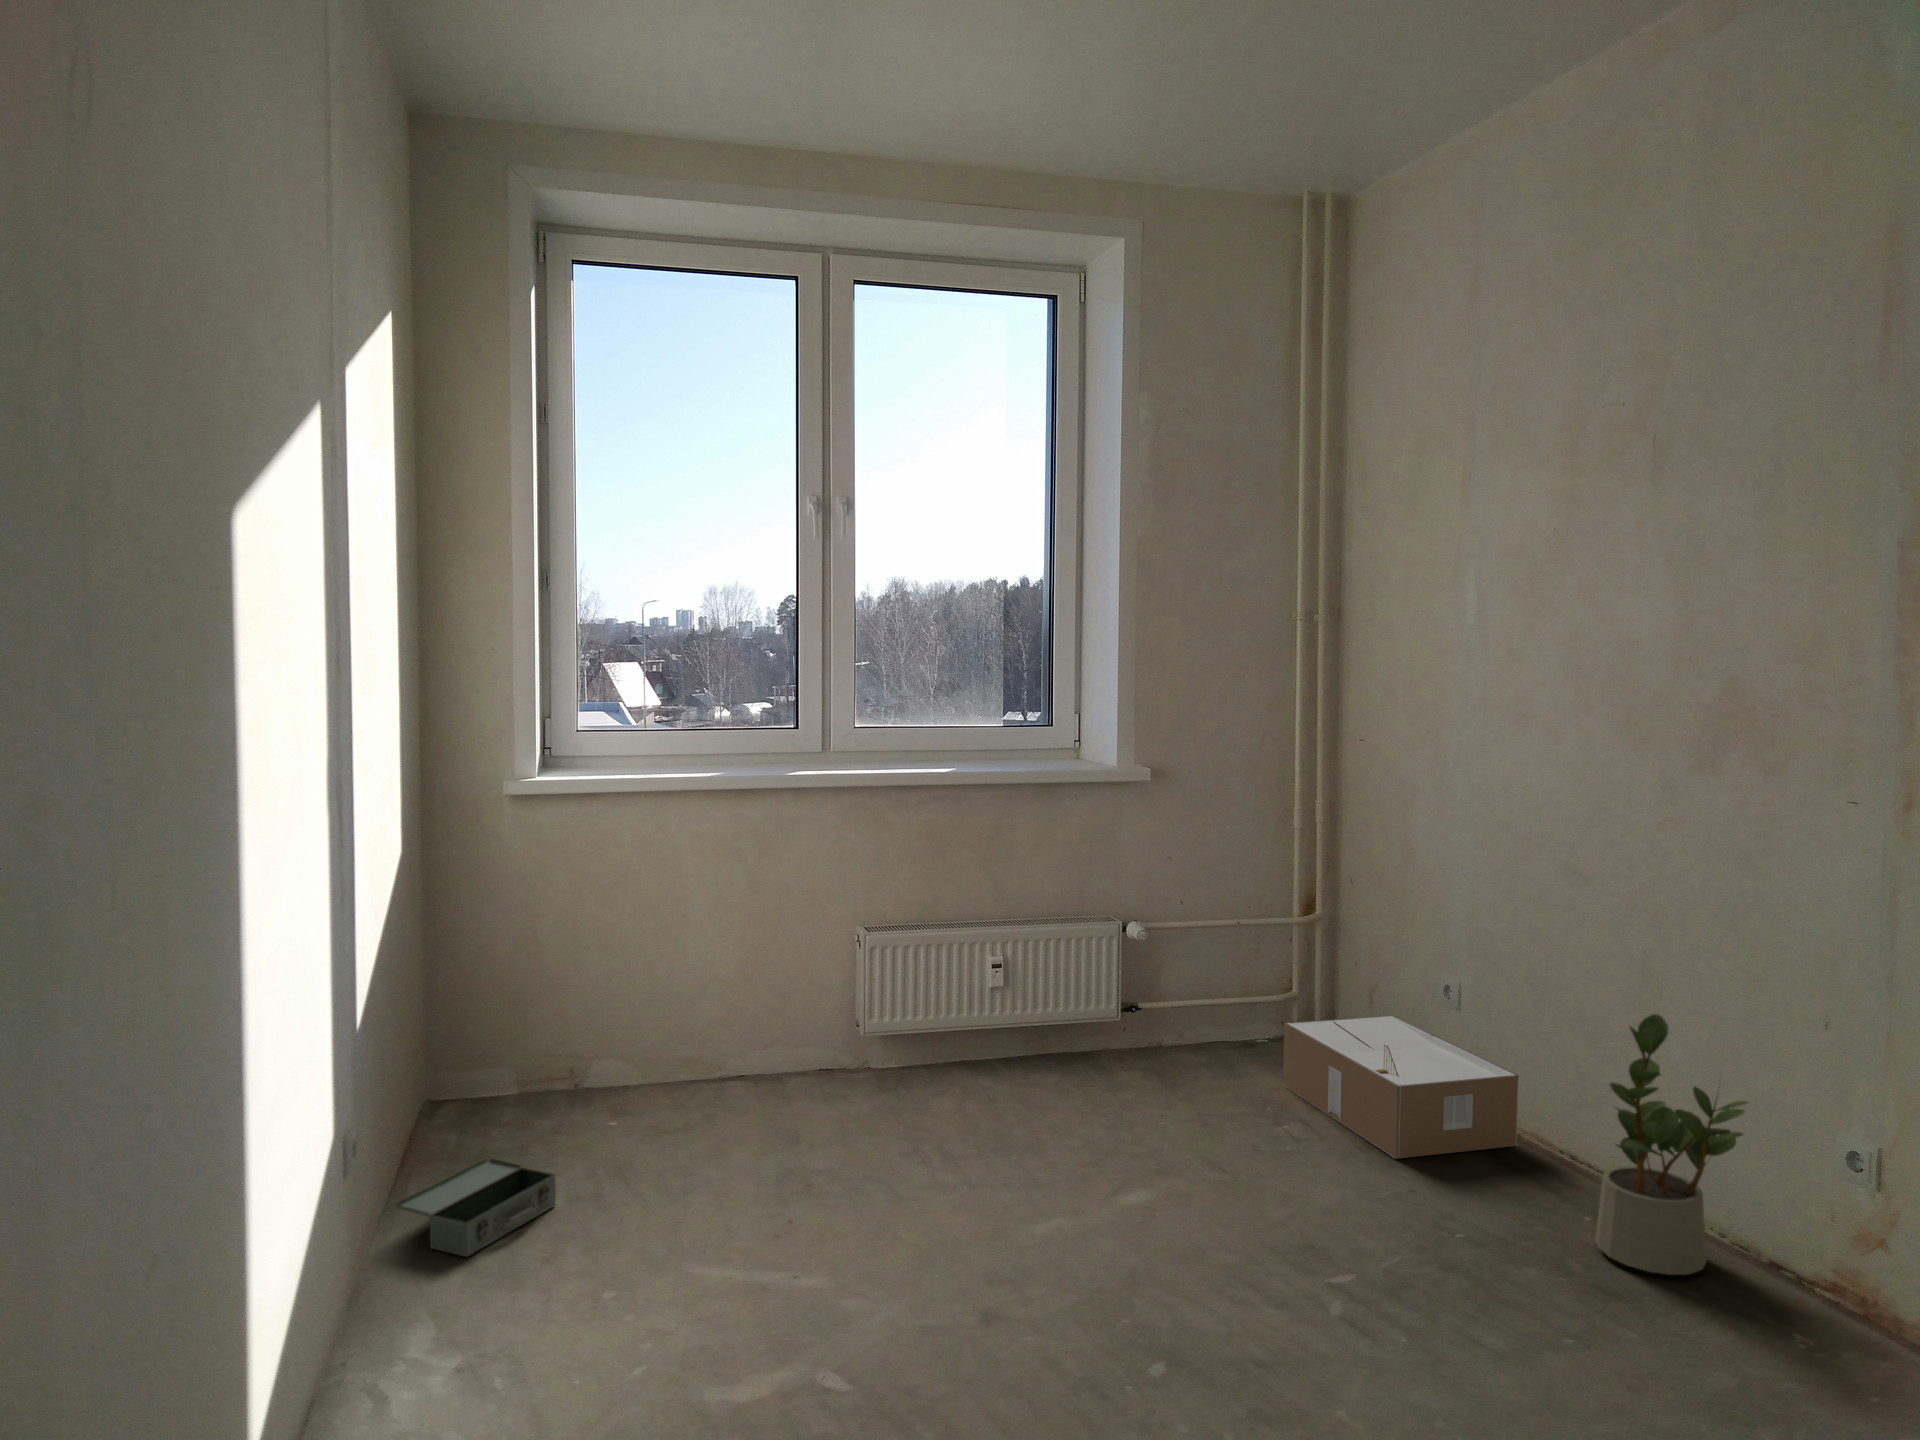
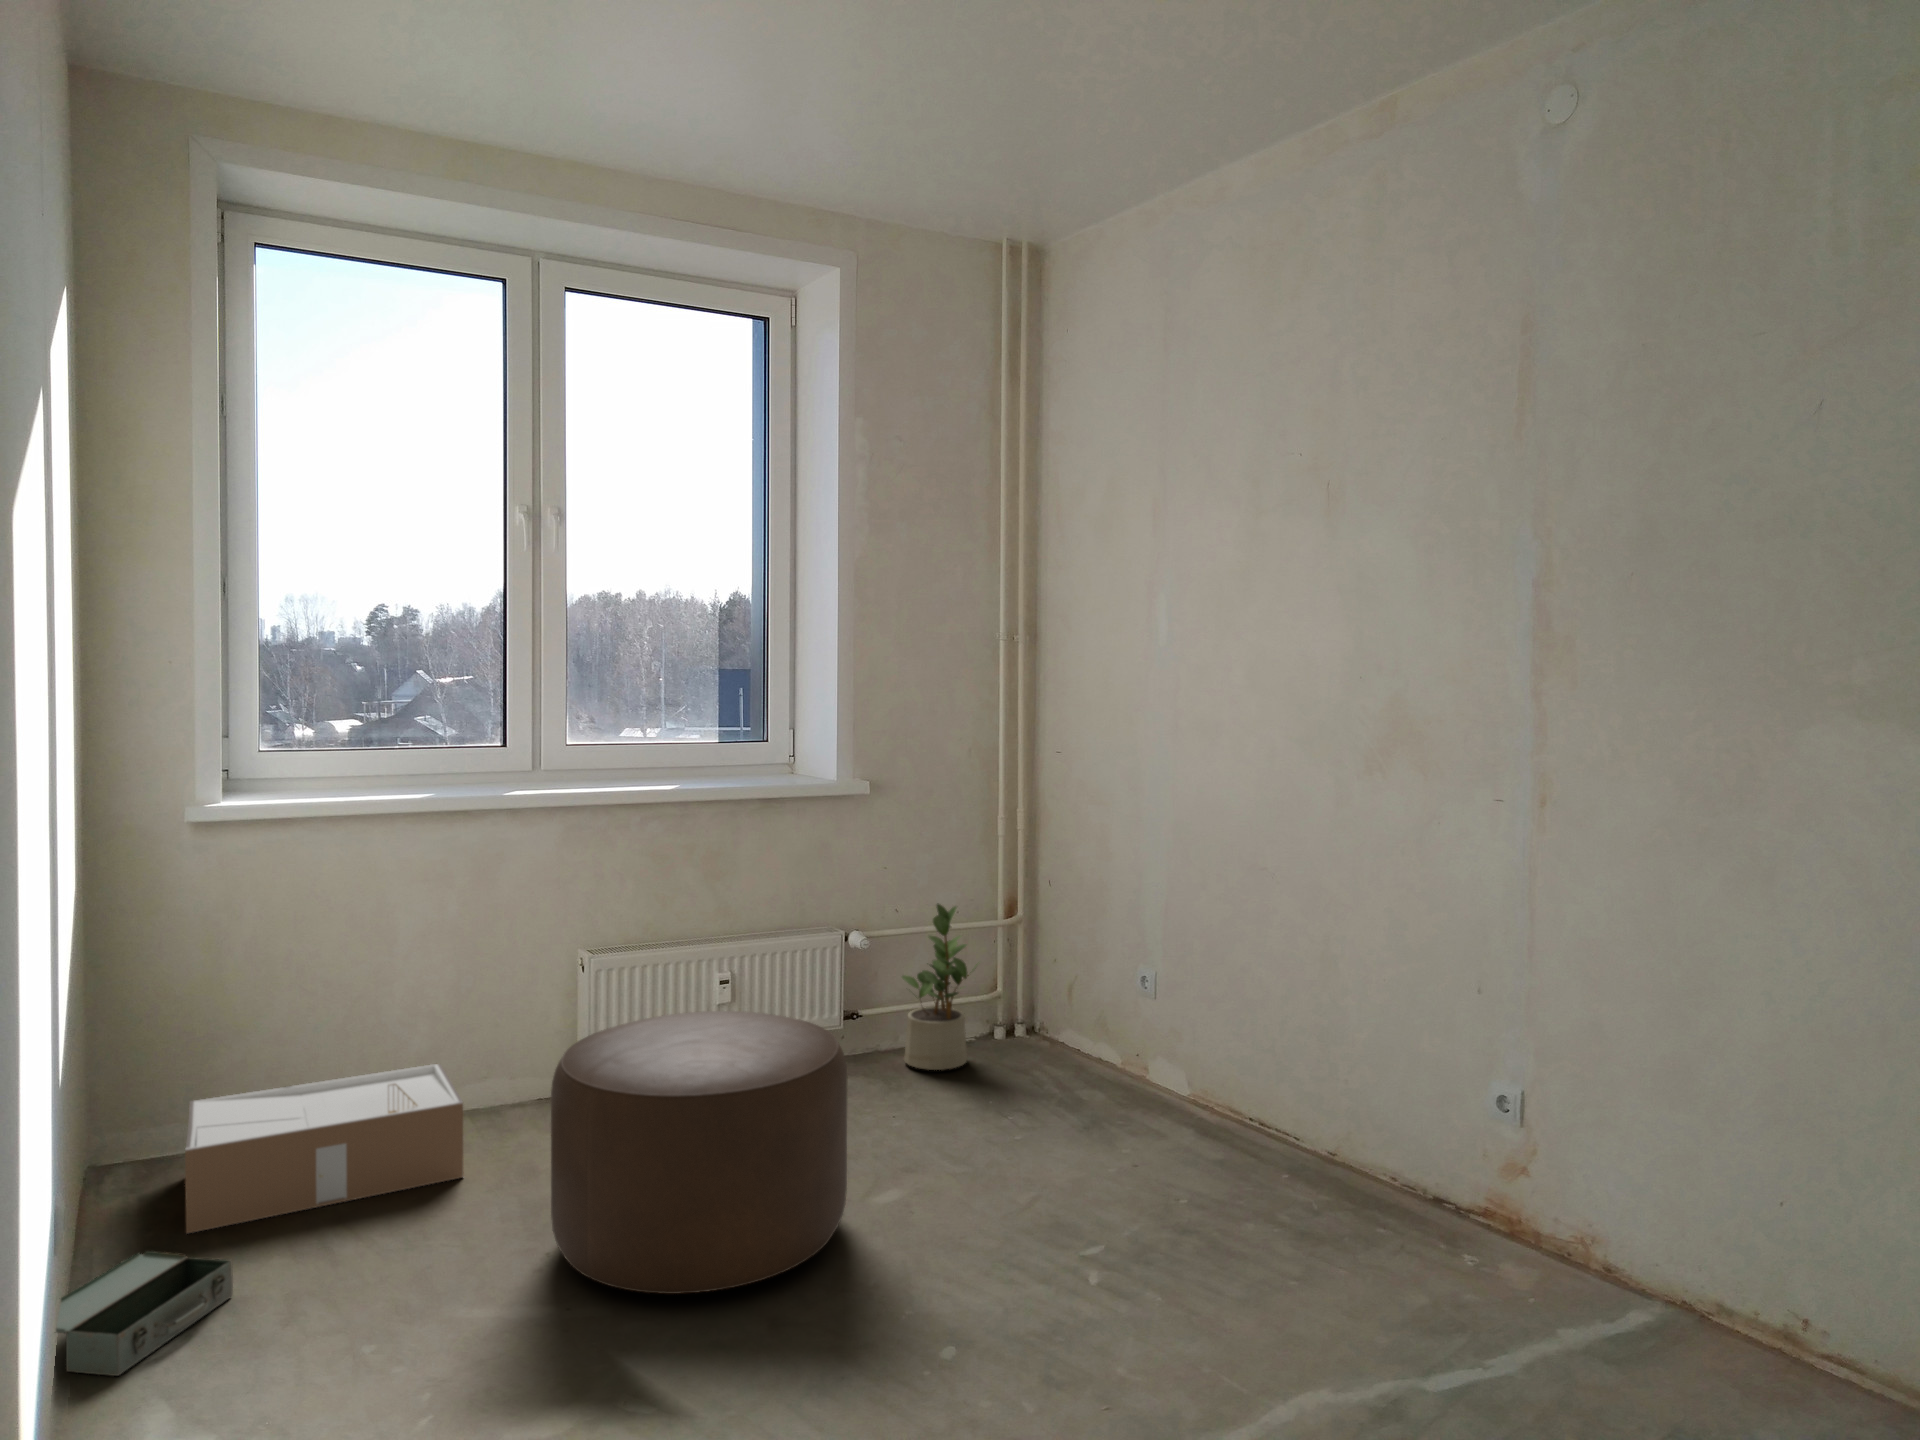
ottoman: none [816,990,1095,1254] -> present [551,1011,848,1294]
potted plant: present [1595,1014,1748,1275] -> present [902,904,977,1070]
cardboard box: present [1283,1015,1519,1159] -> present [185,1064,464,1233]

